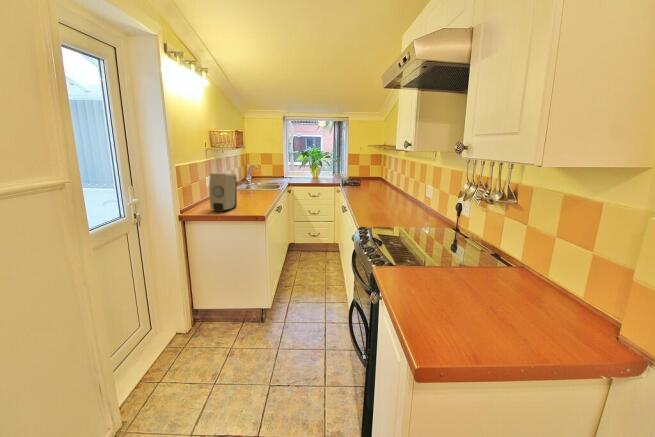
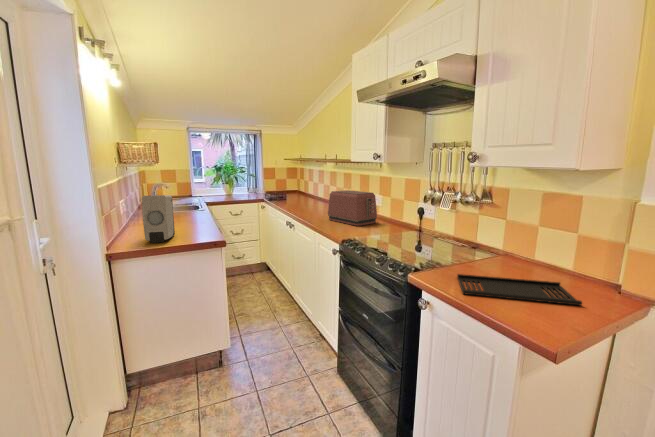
toaster: none [376,180,421,216] -> present [328,190,377,226]
tray: none [408,276,543,338] -> present [457,274,582,306]

